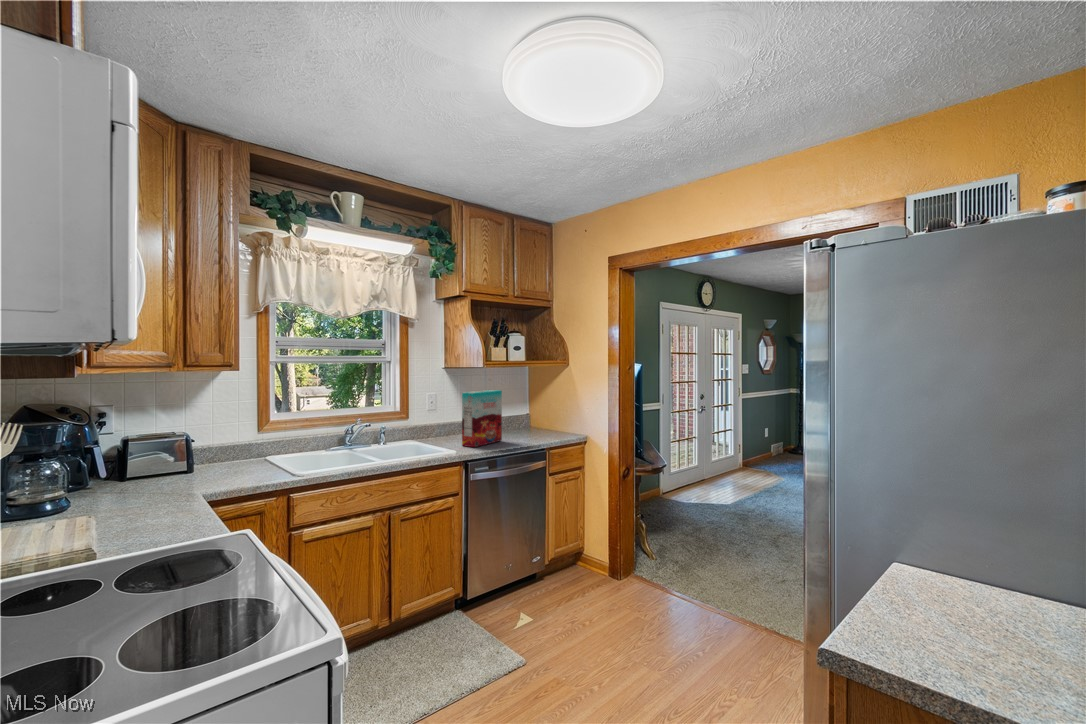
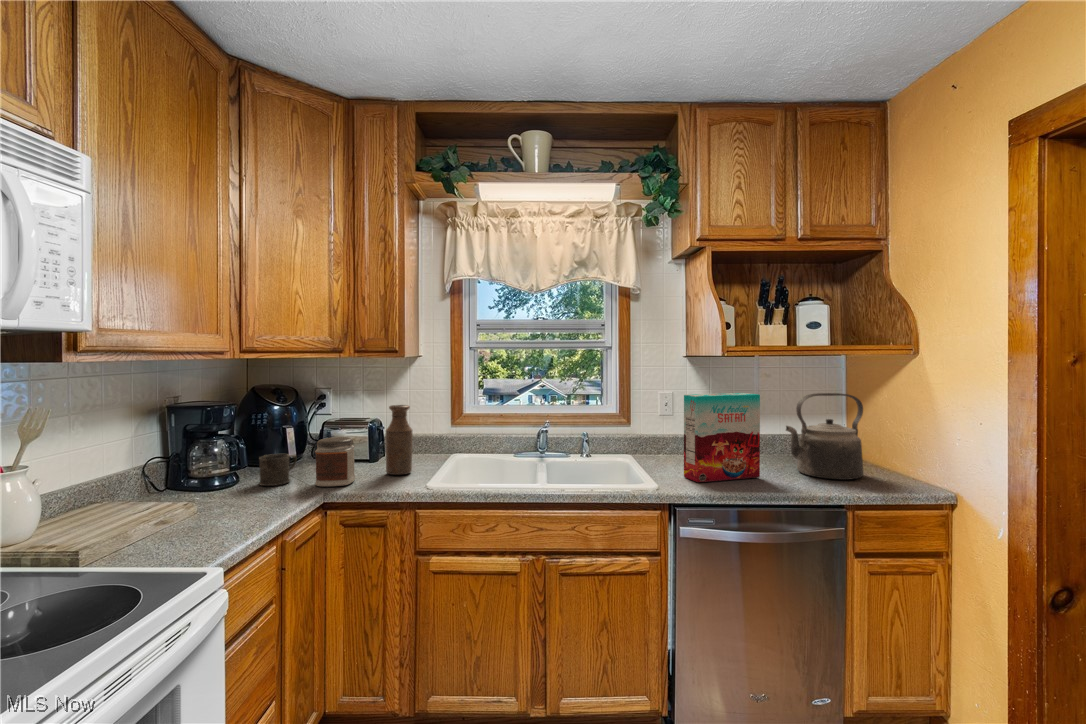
kettle: none [511,388,548,437] -> present [786,393,863,480]
bottle: none [234,412,261,473] -> present [385,405,413,475]
jar: none [181,444,221,490] -> present [315,437,355,487]
mug: none [110,466,147,500] -> present [259,454,296,486]

